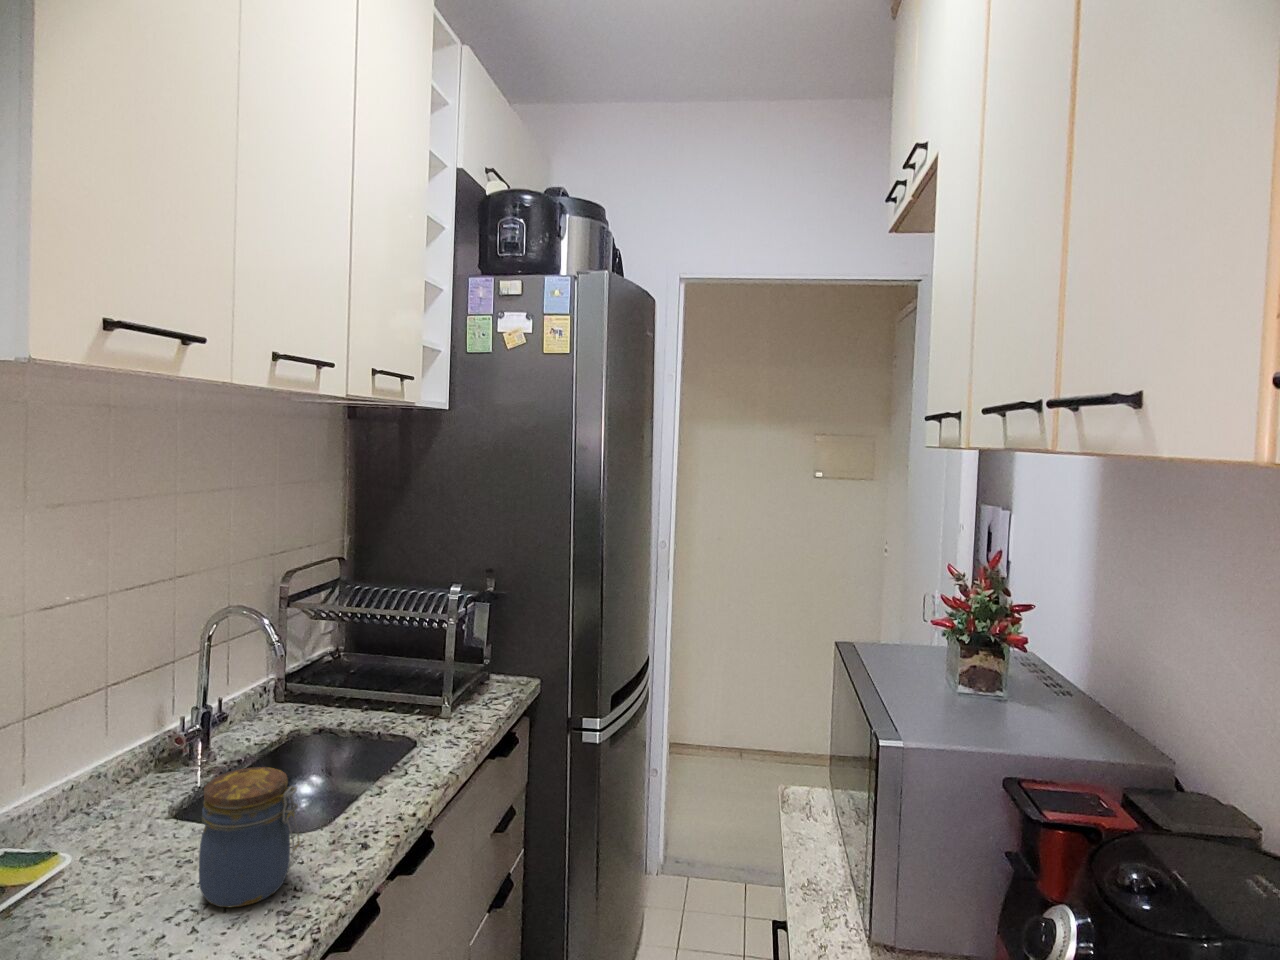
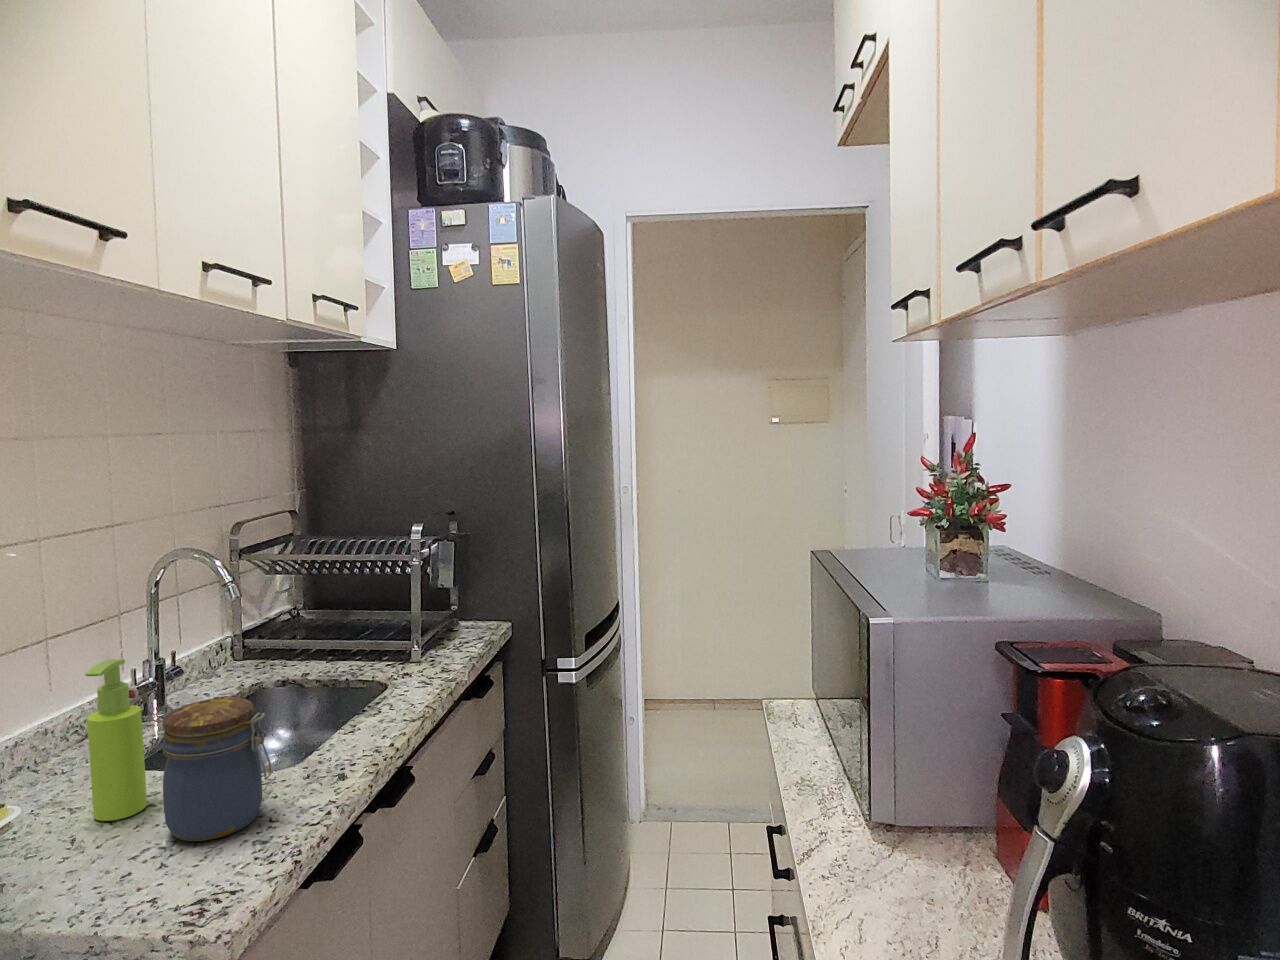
soap dispenser: none [136,722,186,876] -> present [85,659,147,821]

